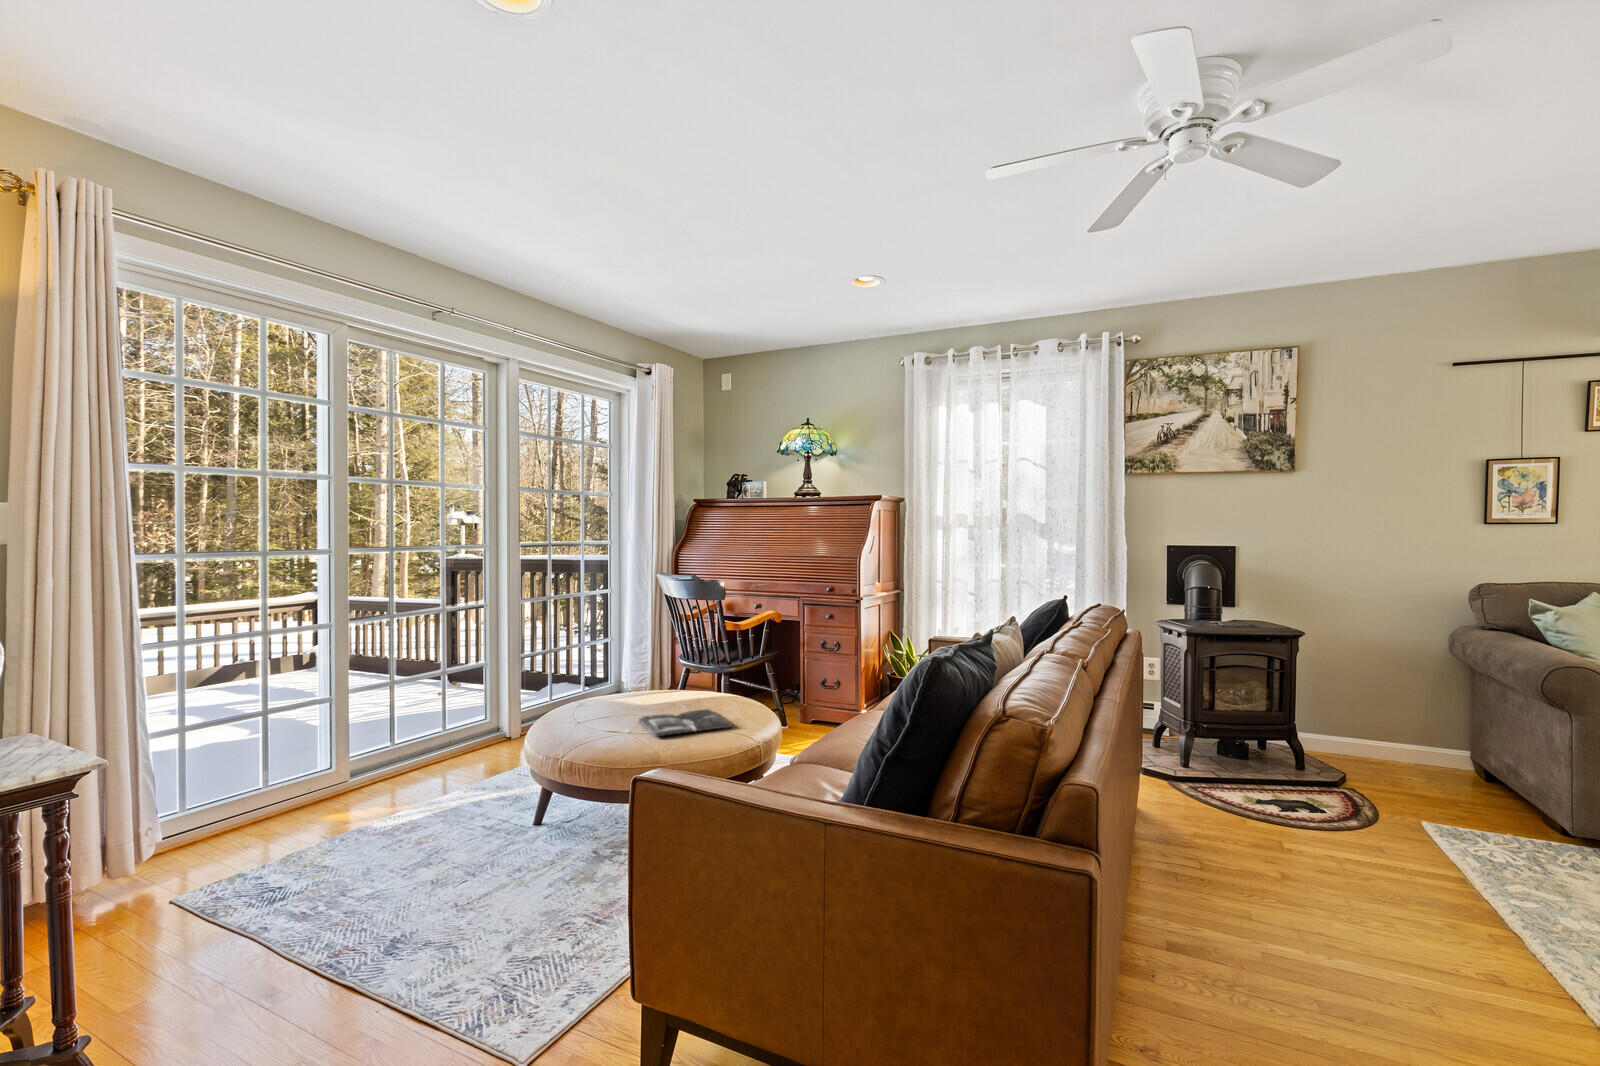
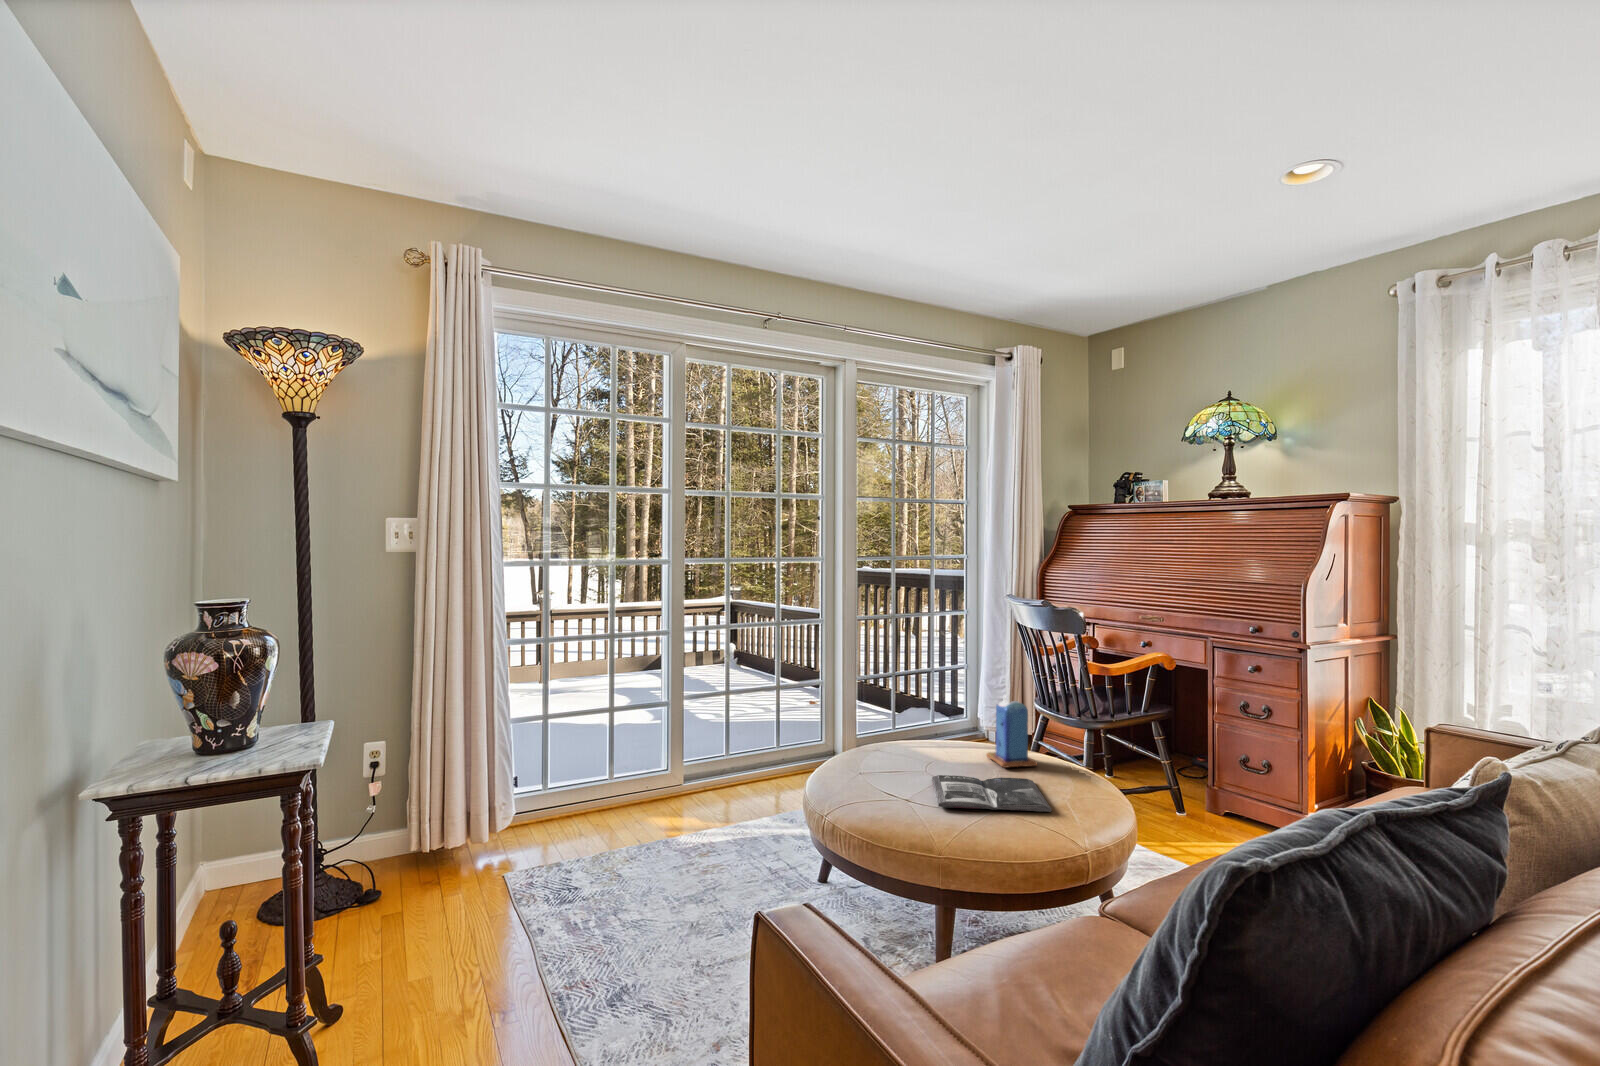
candle: none [670,650,710,705] -> present [987,695,1037,768]

